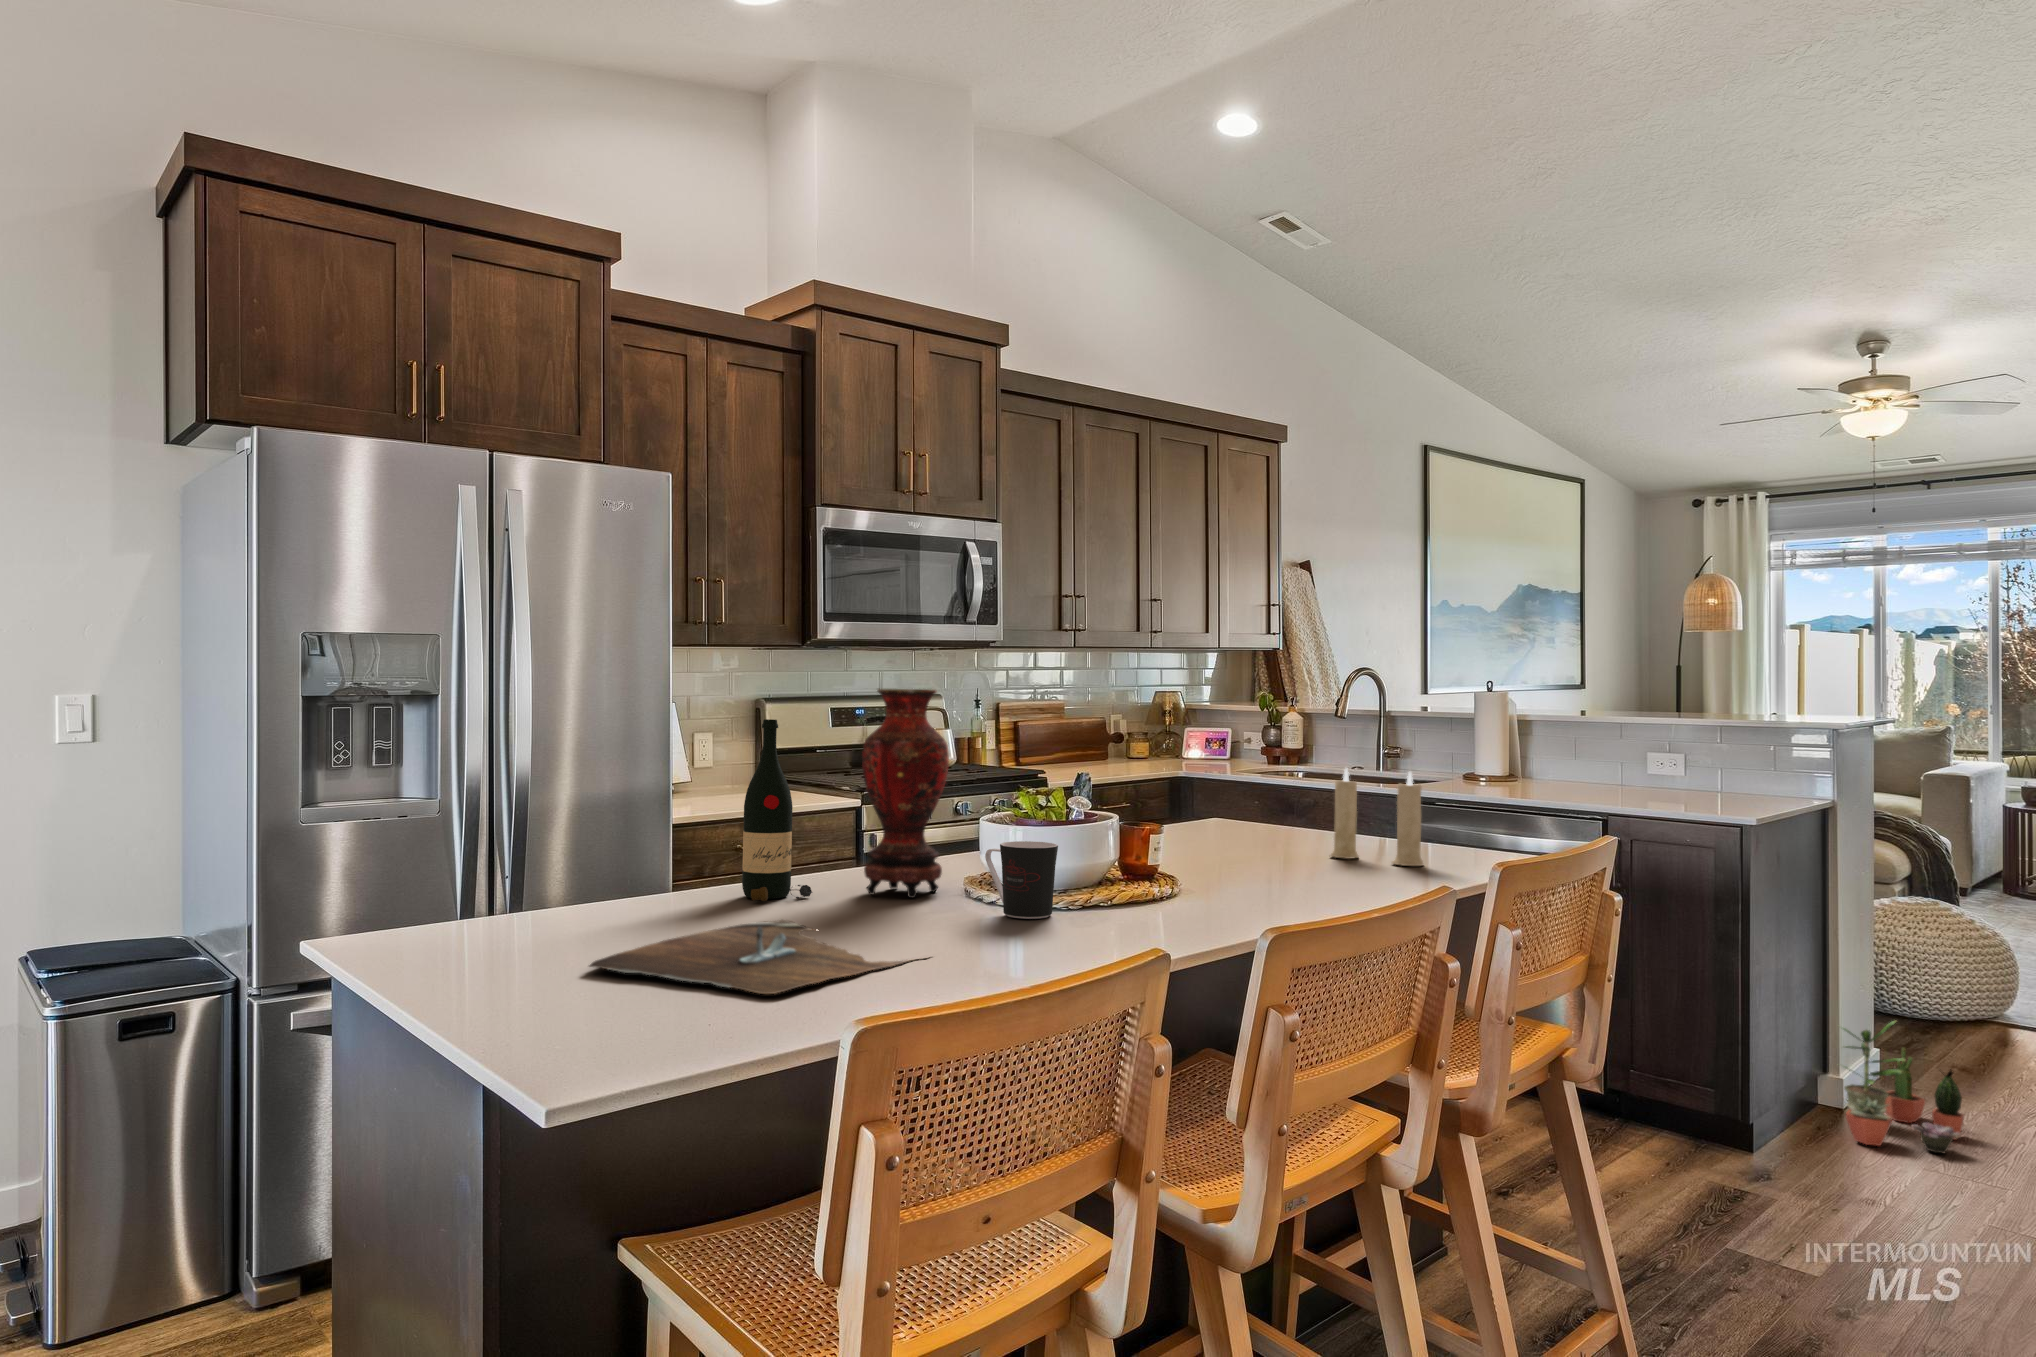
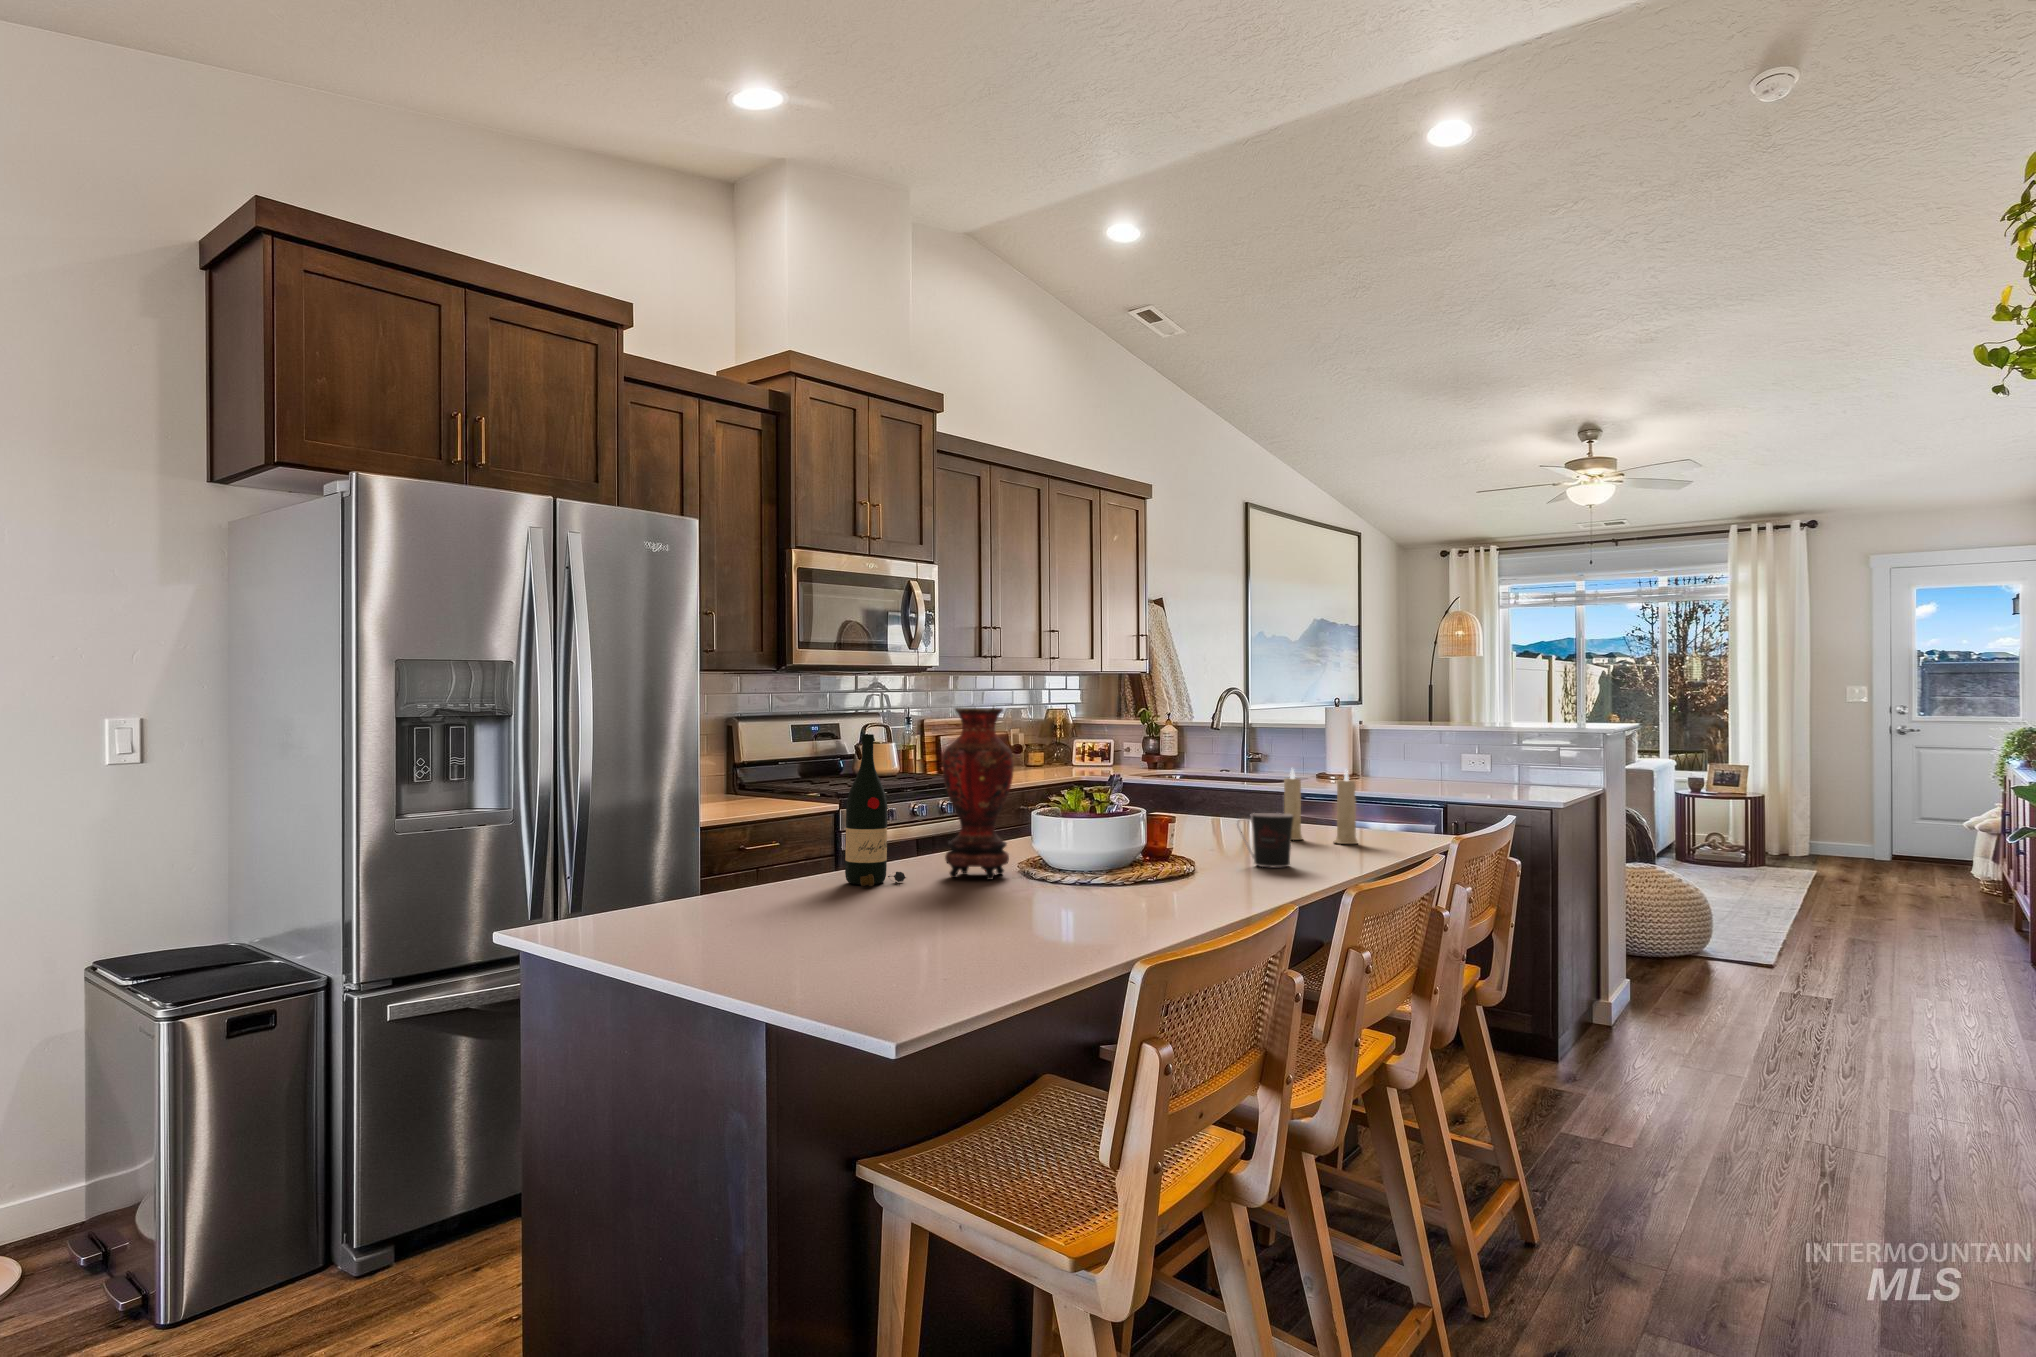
coffee cup: present [985,841,1058,919] -> present [1237,813,1293,867]
cutting board: present [589,920,909,994] -> none [802,899,1078,952]
potted plant: present [1843,1021,1964,1153] -> none [1607,956,1702,1055]

